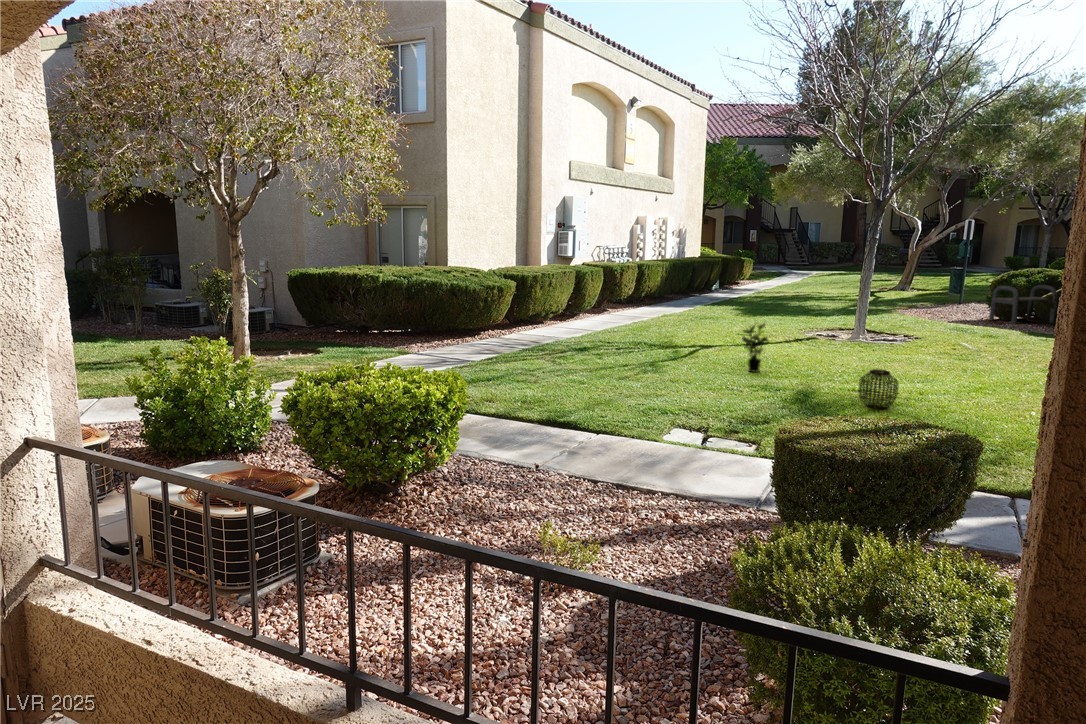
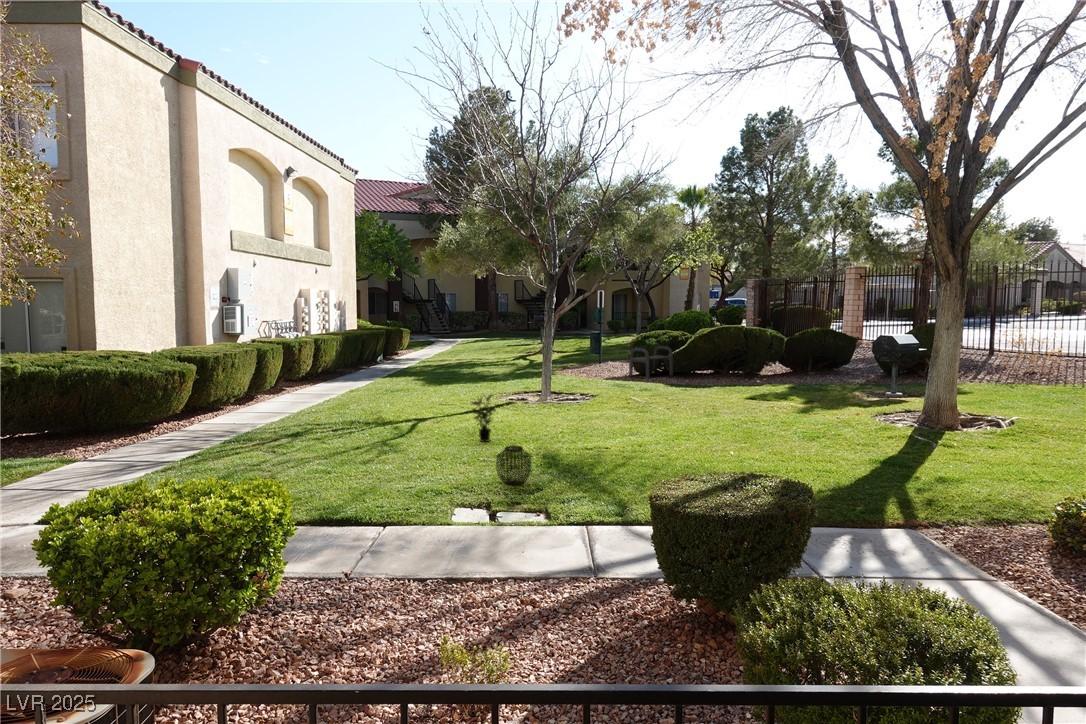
woven basket: present [859,369,898,410] -> present [496,445,531,486]

